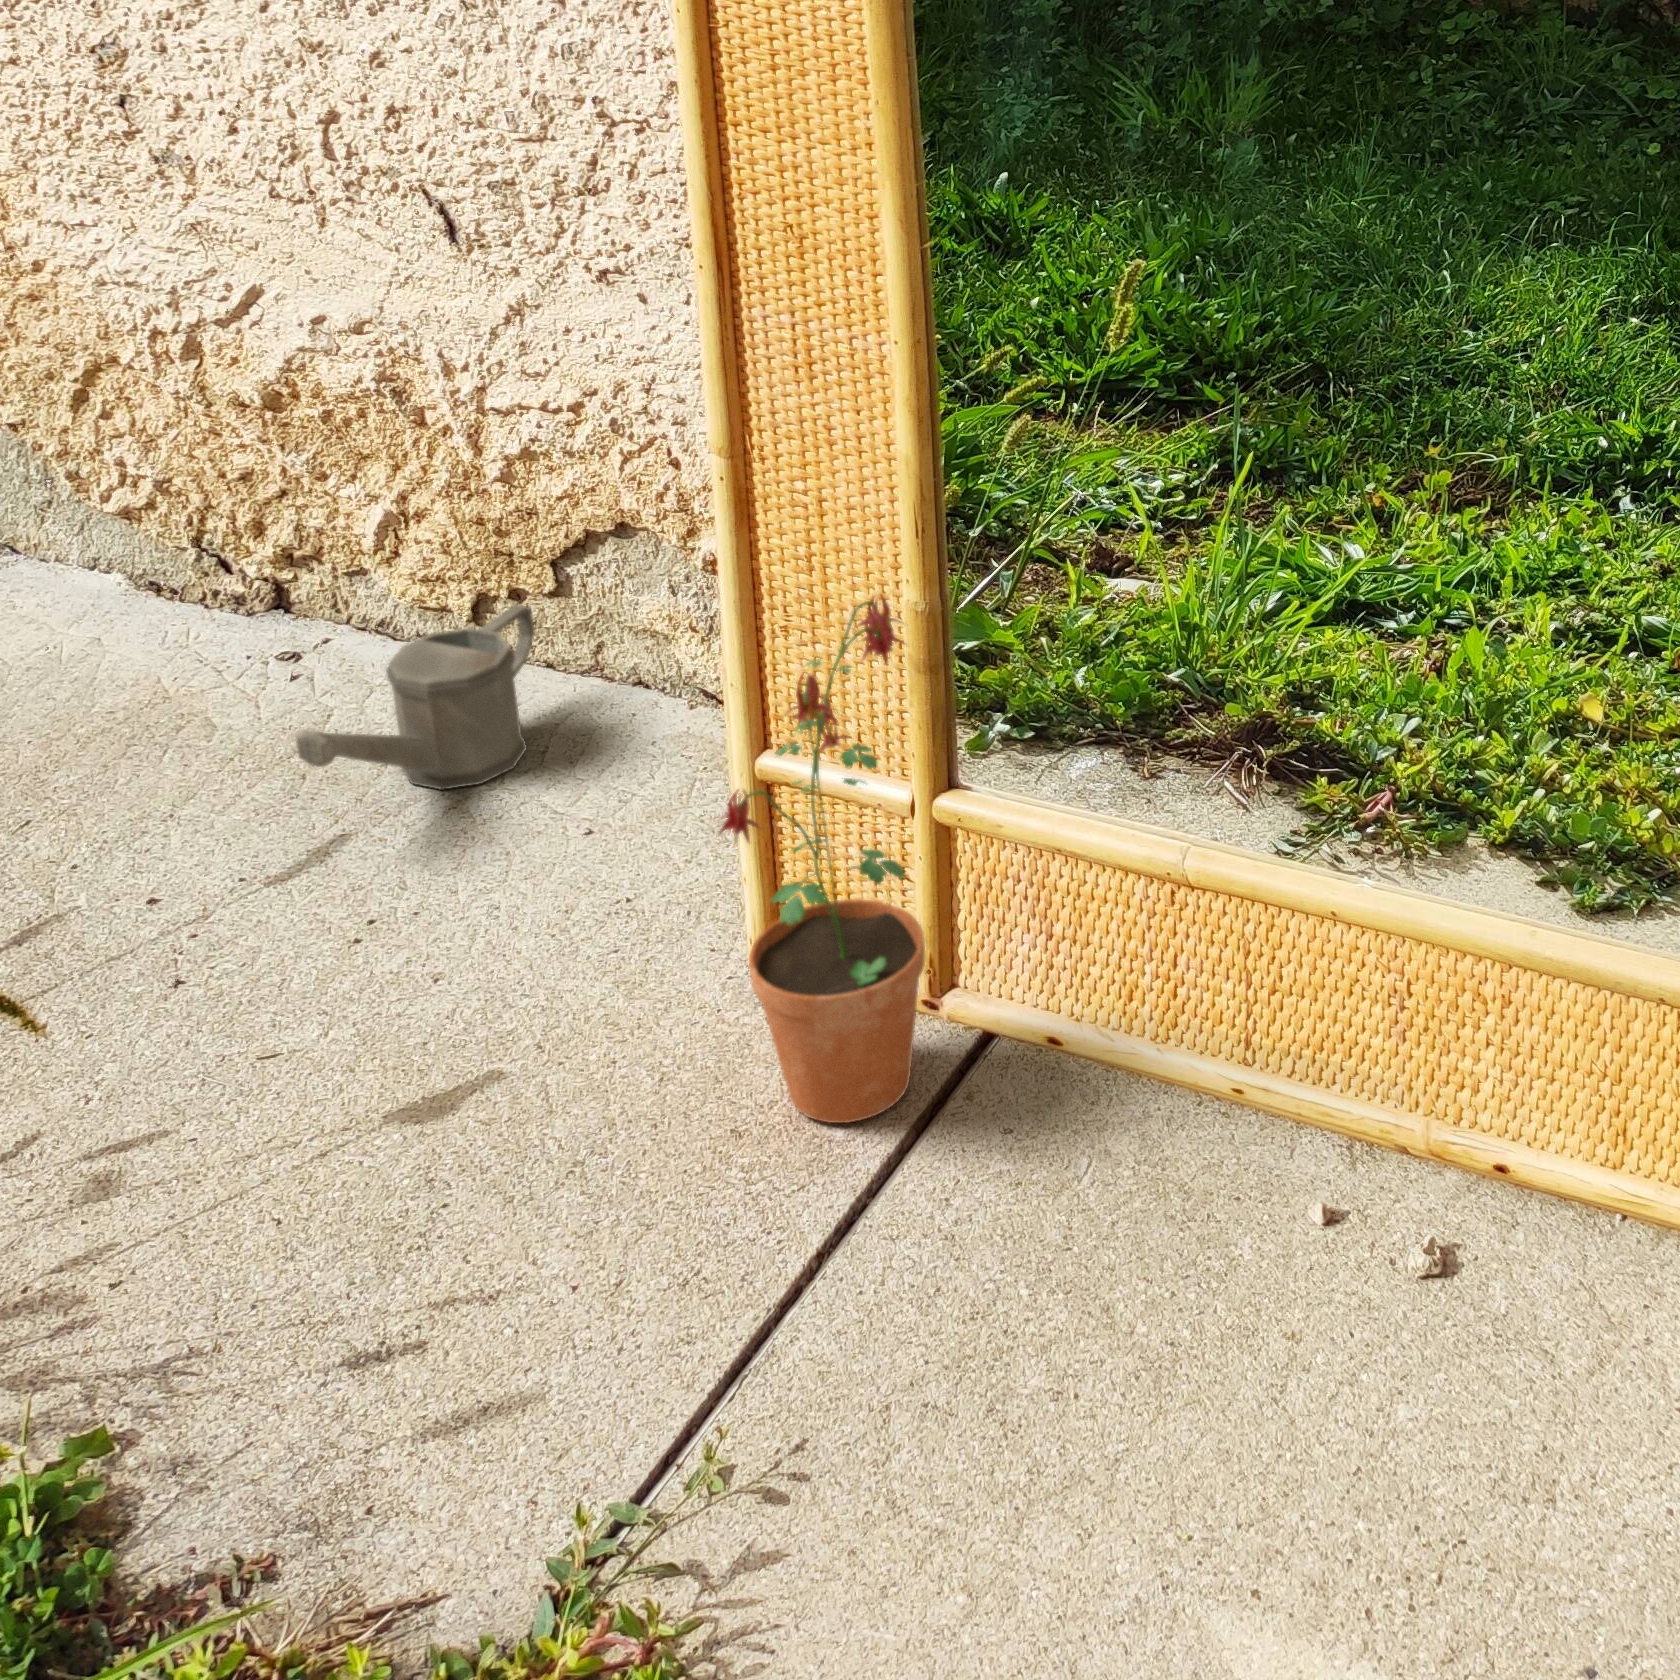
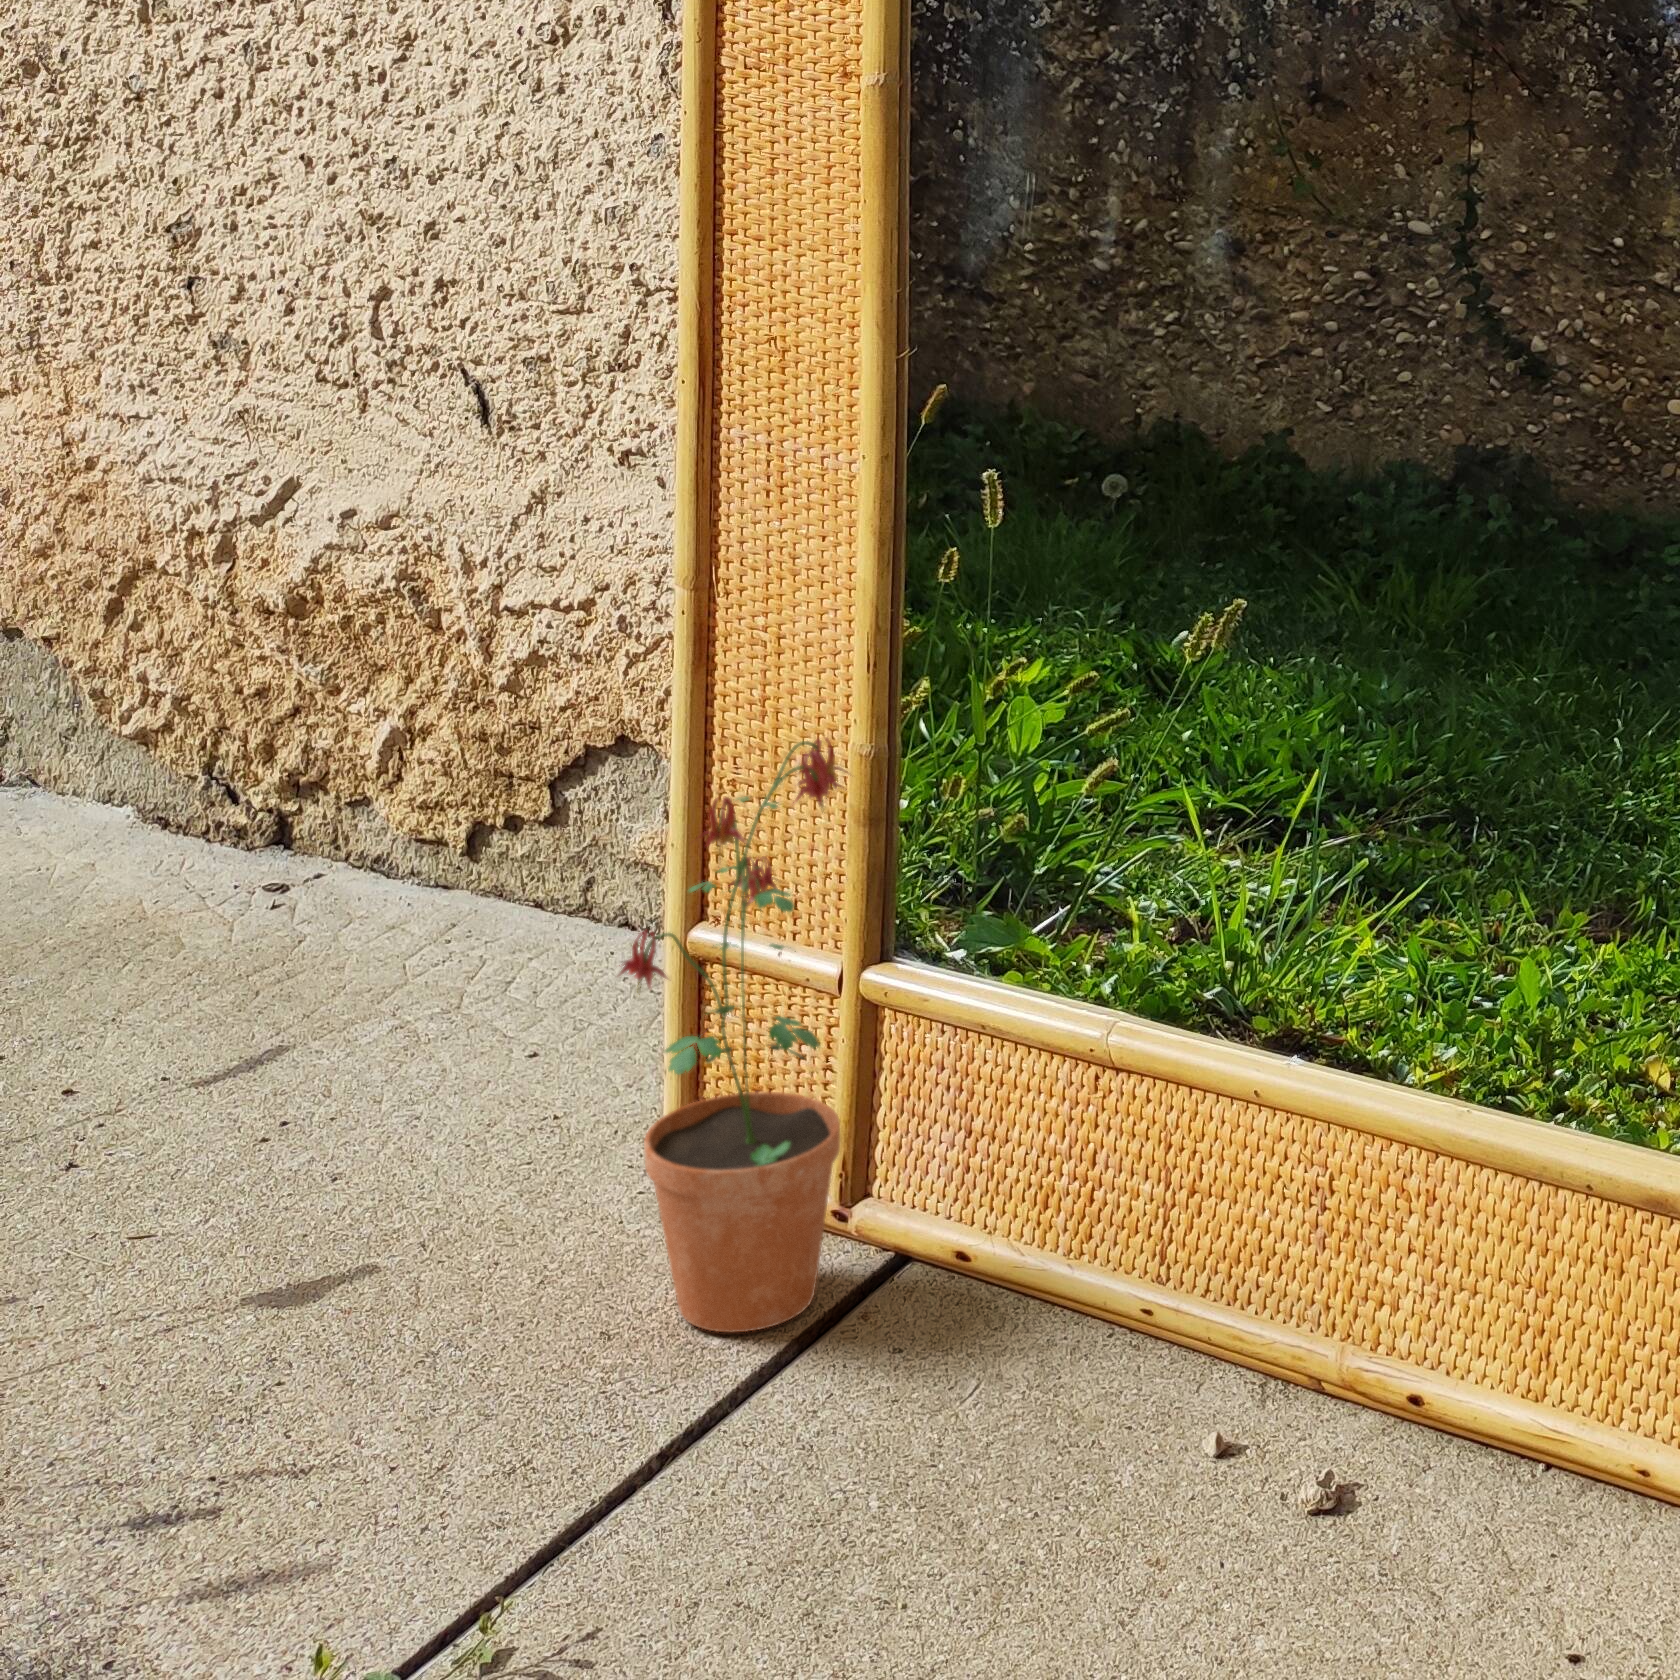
watering can: present [295,605,535,790] -> none [242,831,533,1015]

